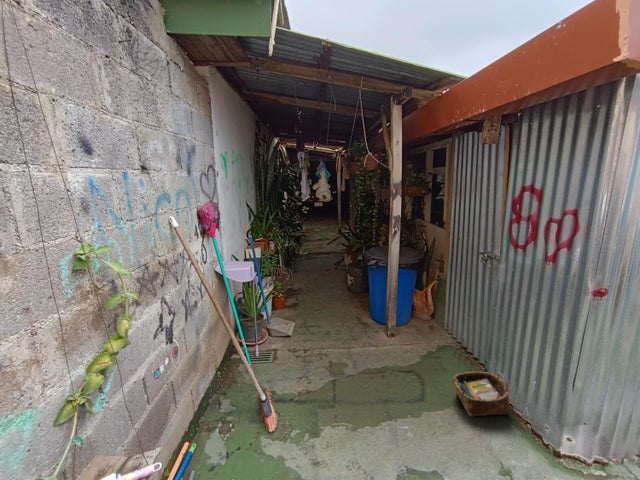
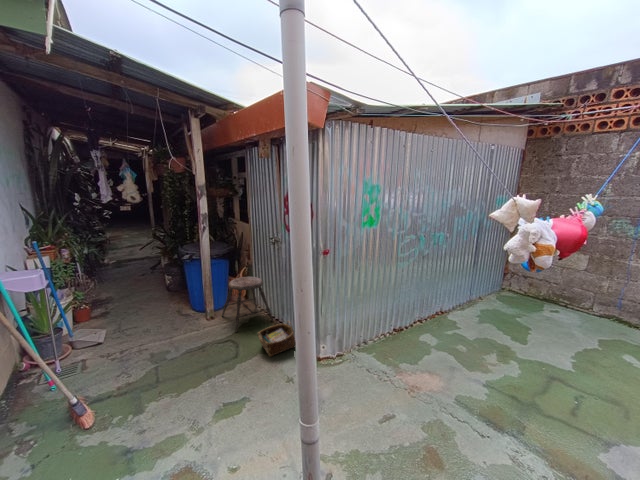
stool: none [403,295,470,363] -> present [222,277,273,332]

